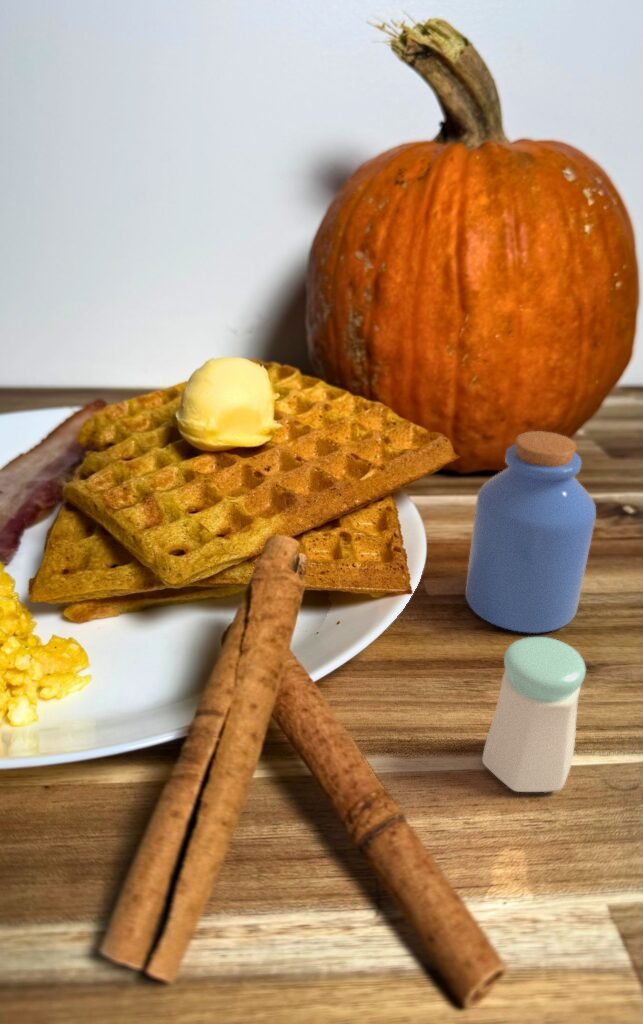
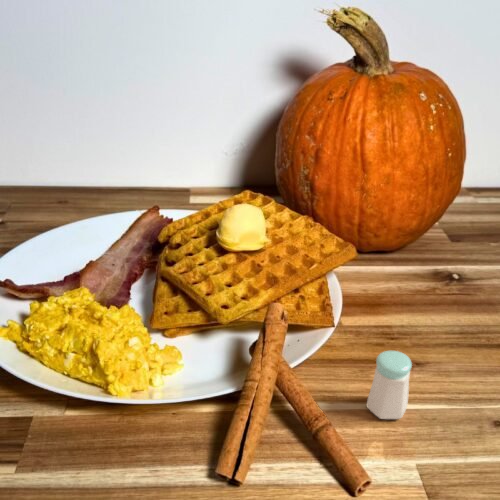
jar: present [465,431,596,633] -> none [362,247,427,347]

